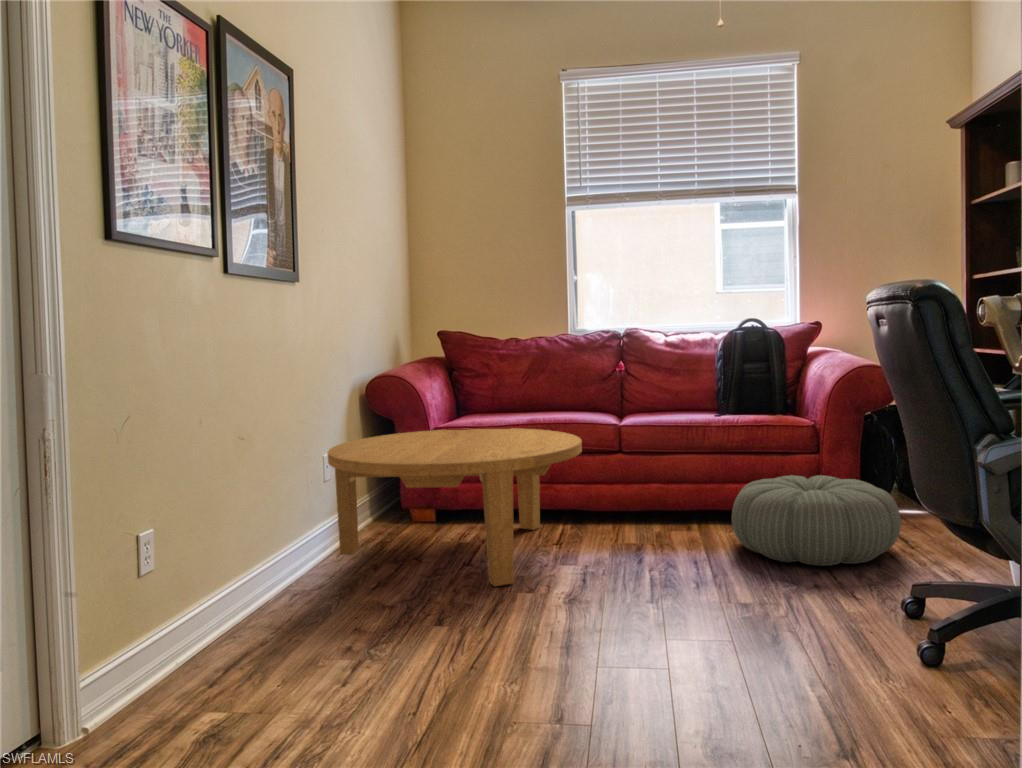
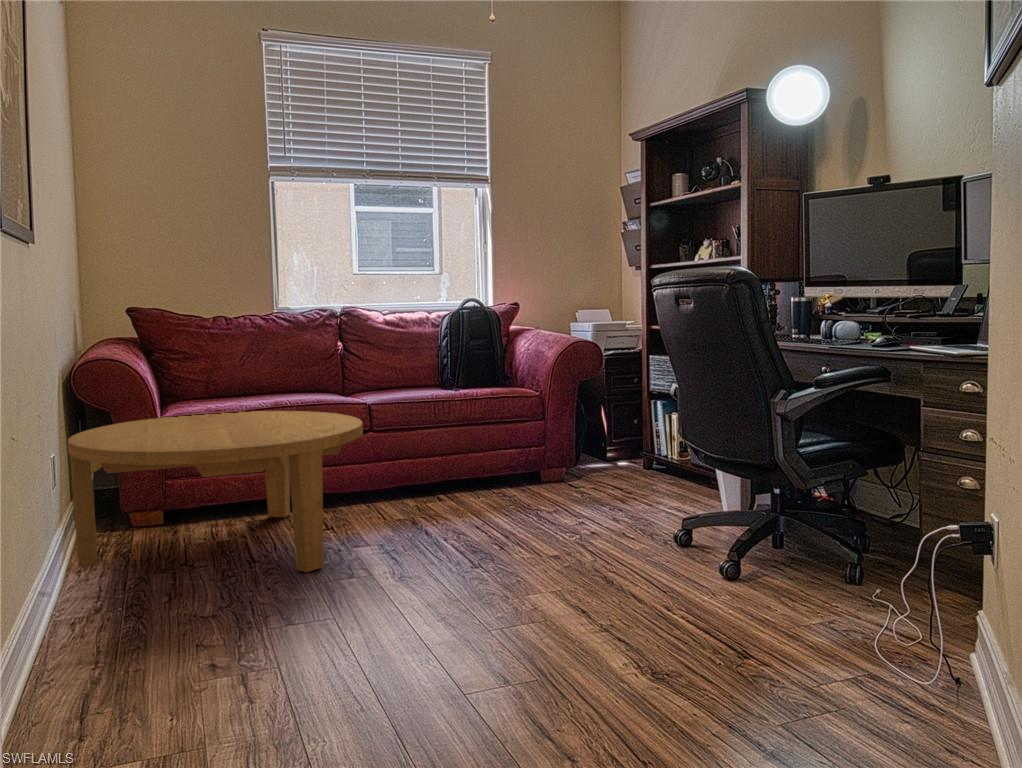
pouf: present [731,475,901,566] -> none [491,439,631,516]

